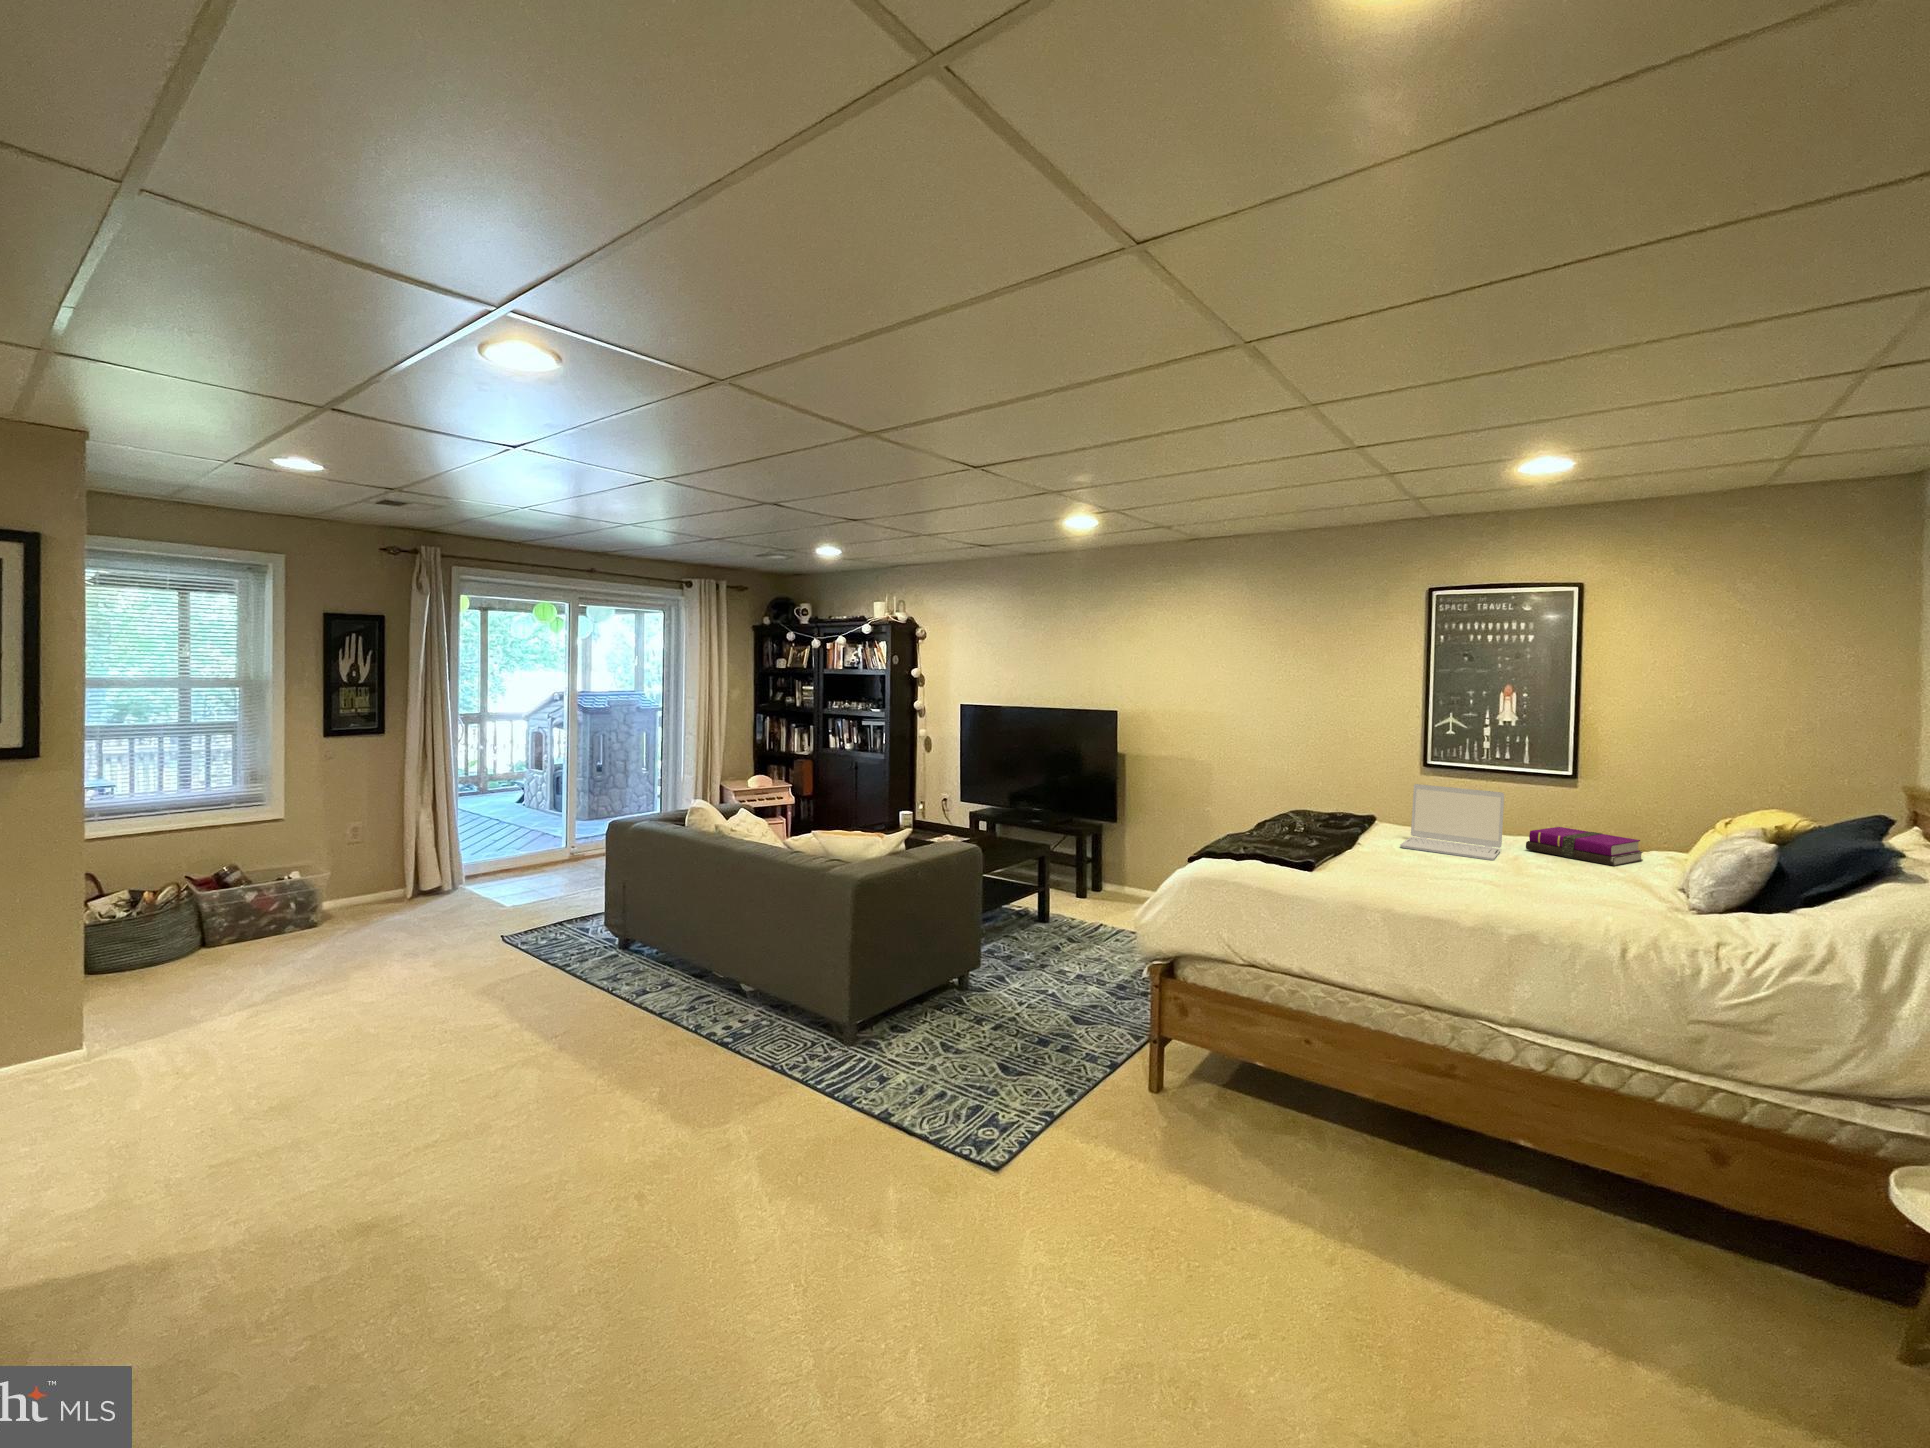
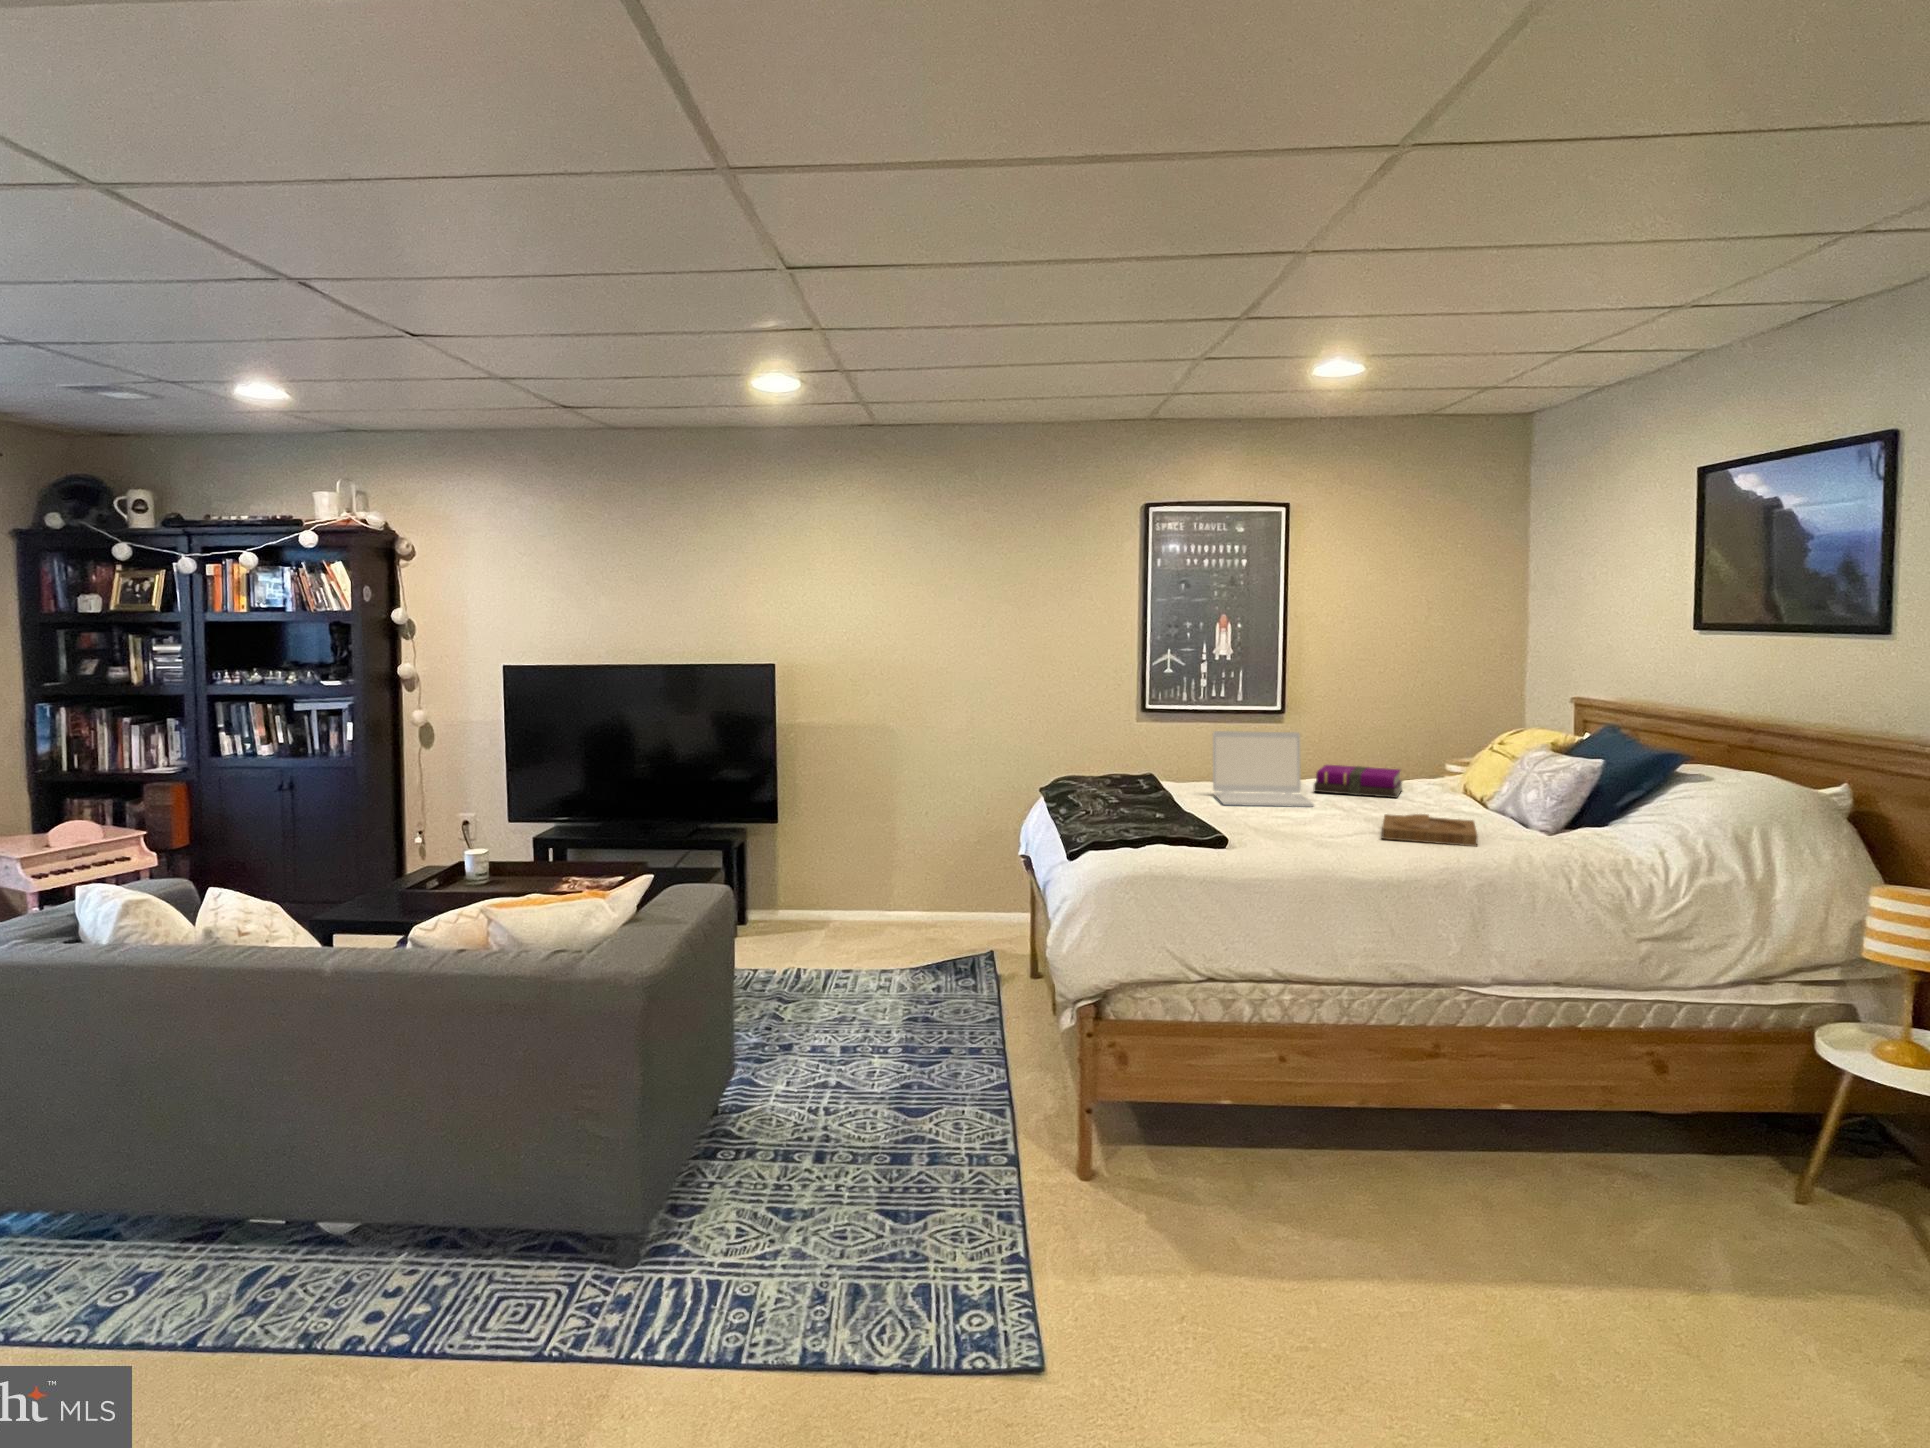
tray: none [1491,873,1625,915] -> present [1382,814,1478,846]

